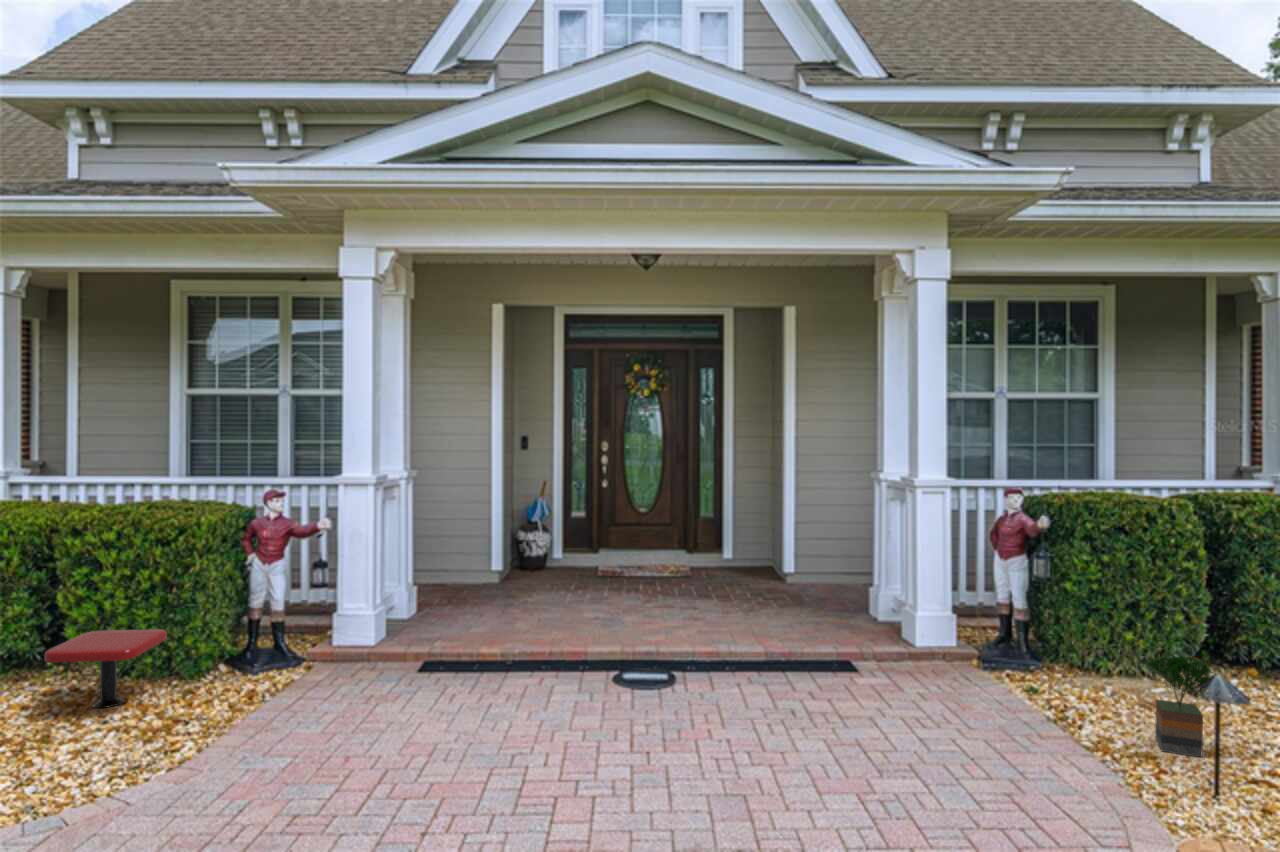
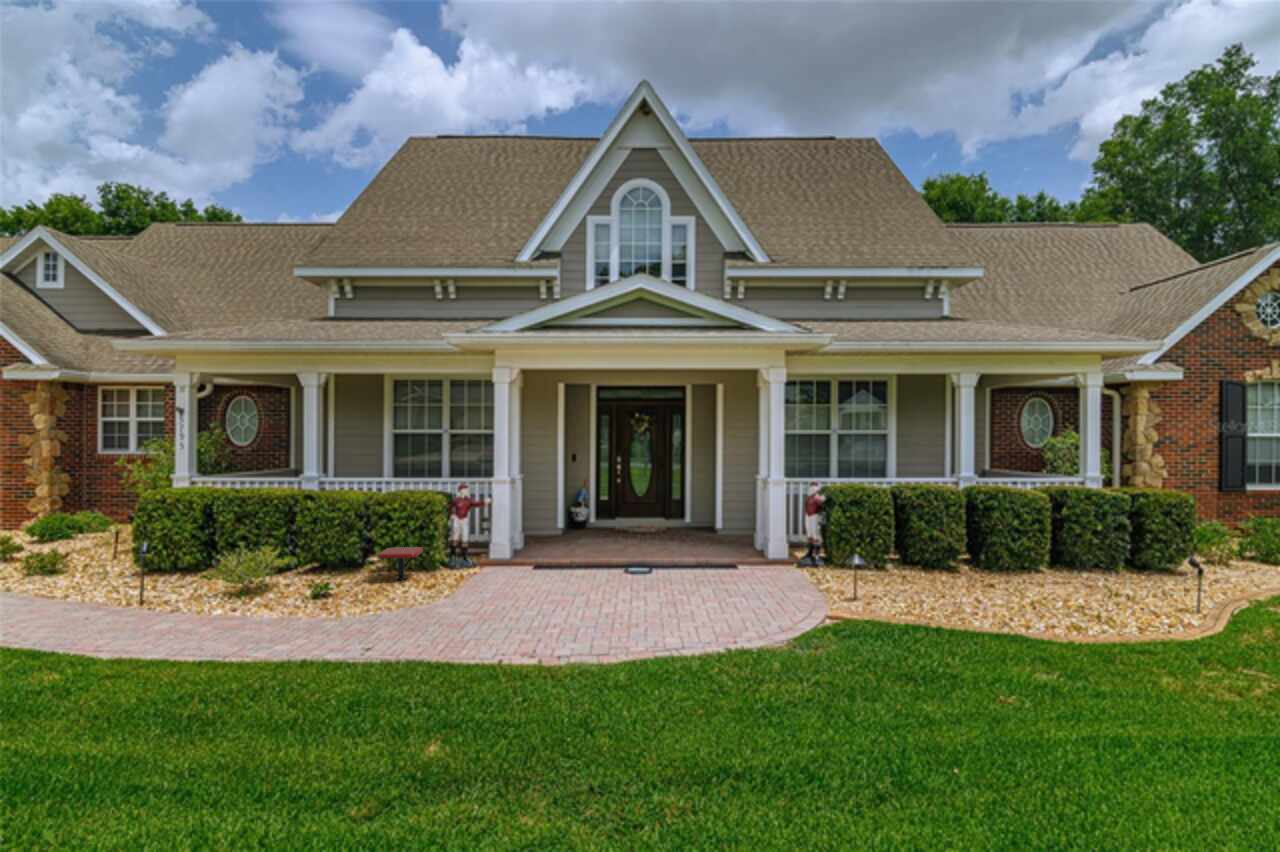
potted tree: present [1145,655,1212,757] -> none [849,552,877,594]

